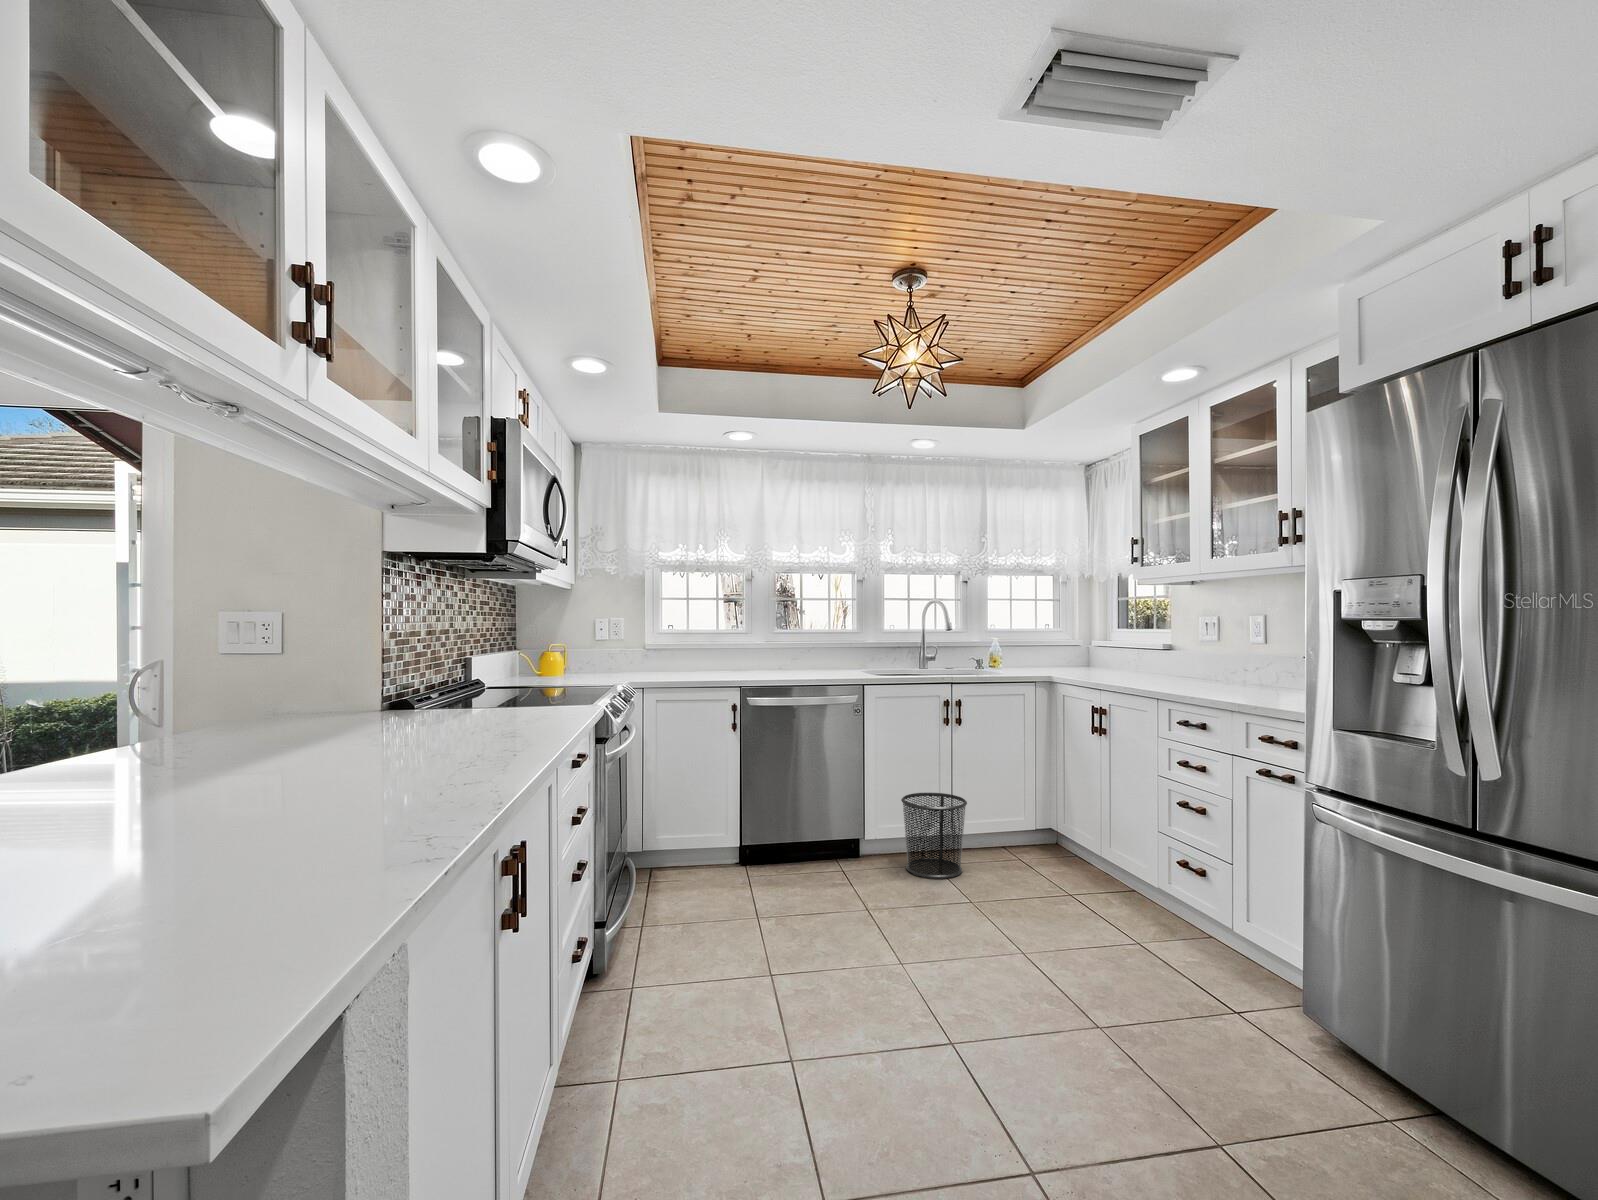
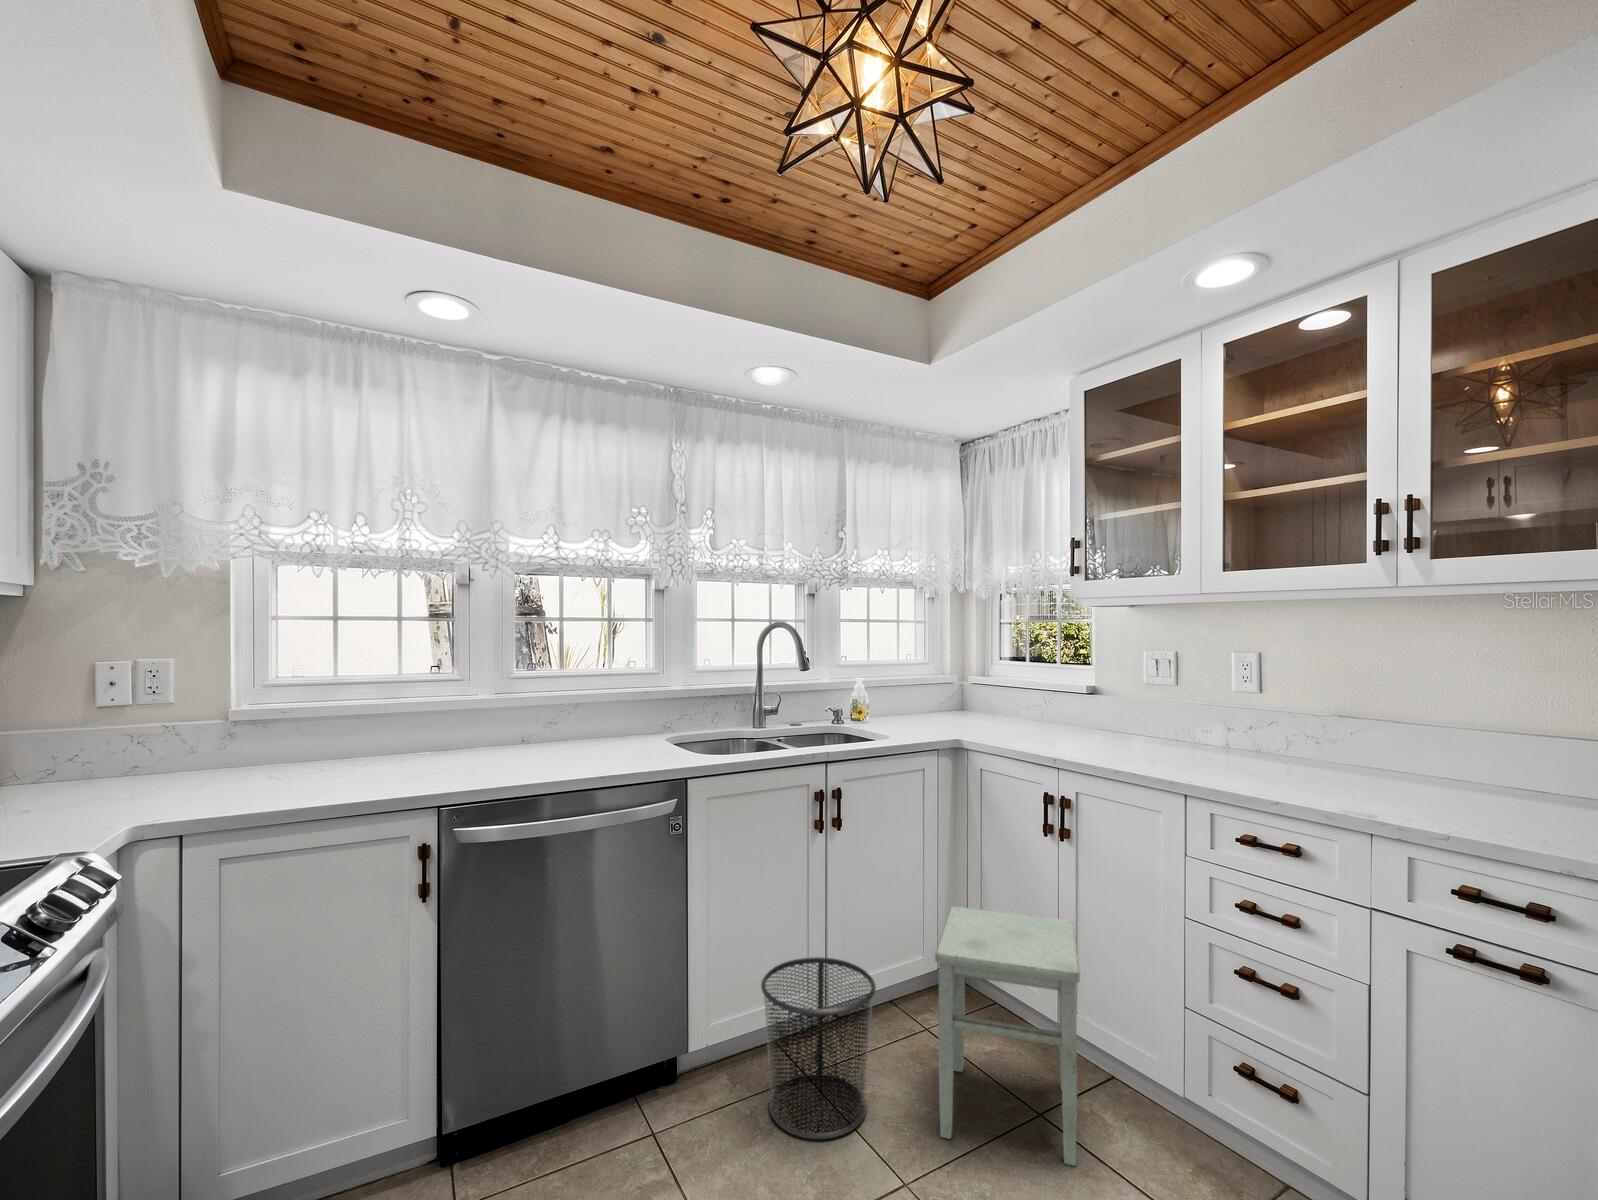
stool: none [994,771,1097,903] -> present [935,906,1080,1166]

